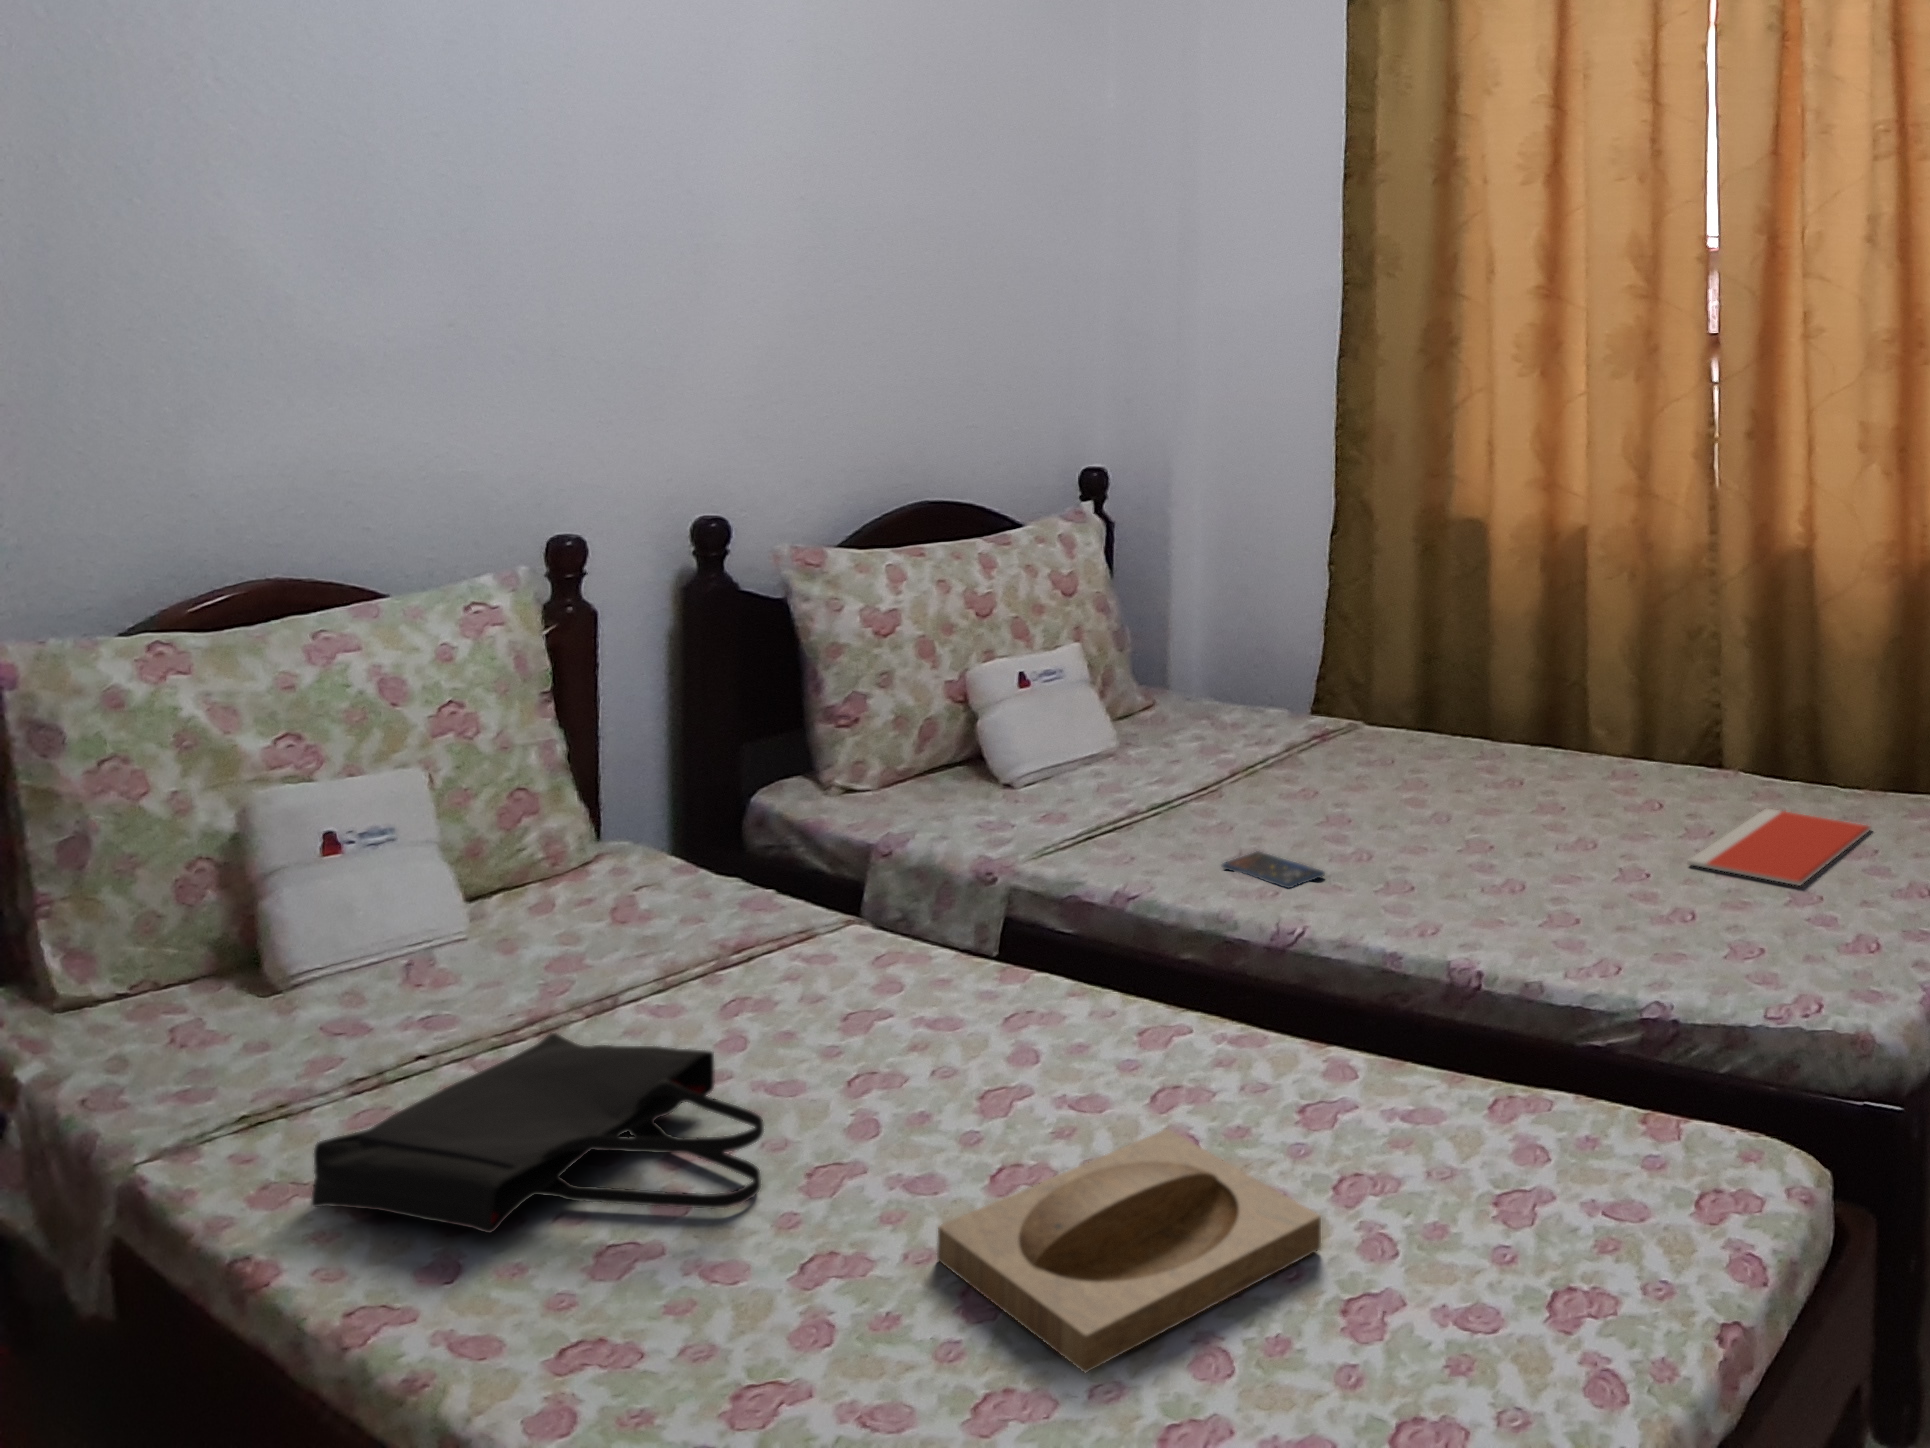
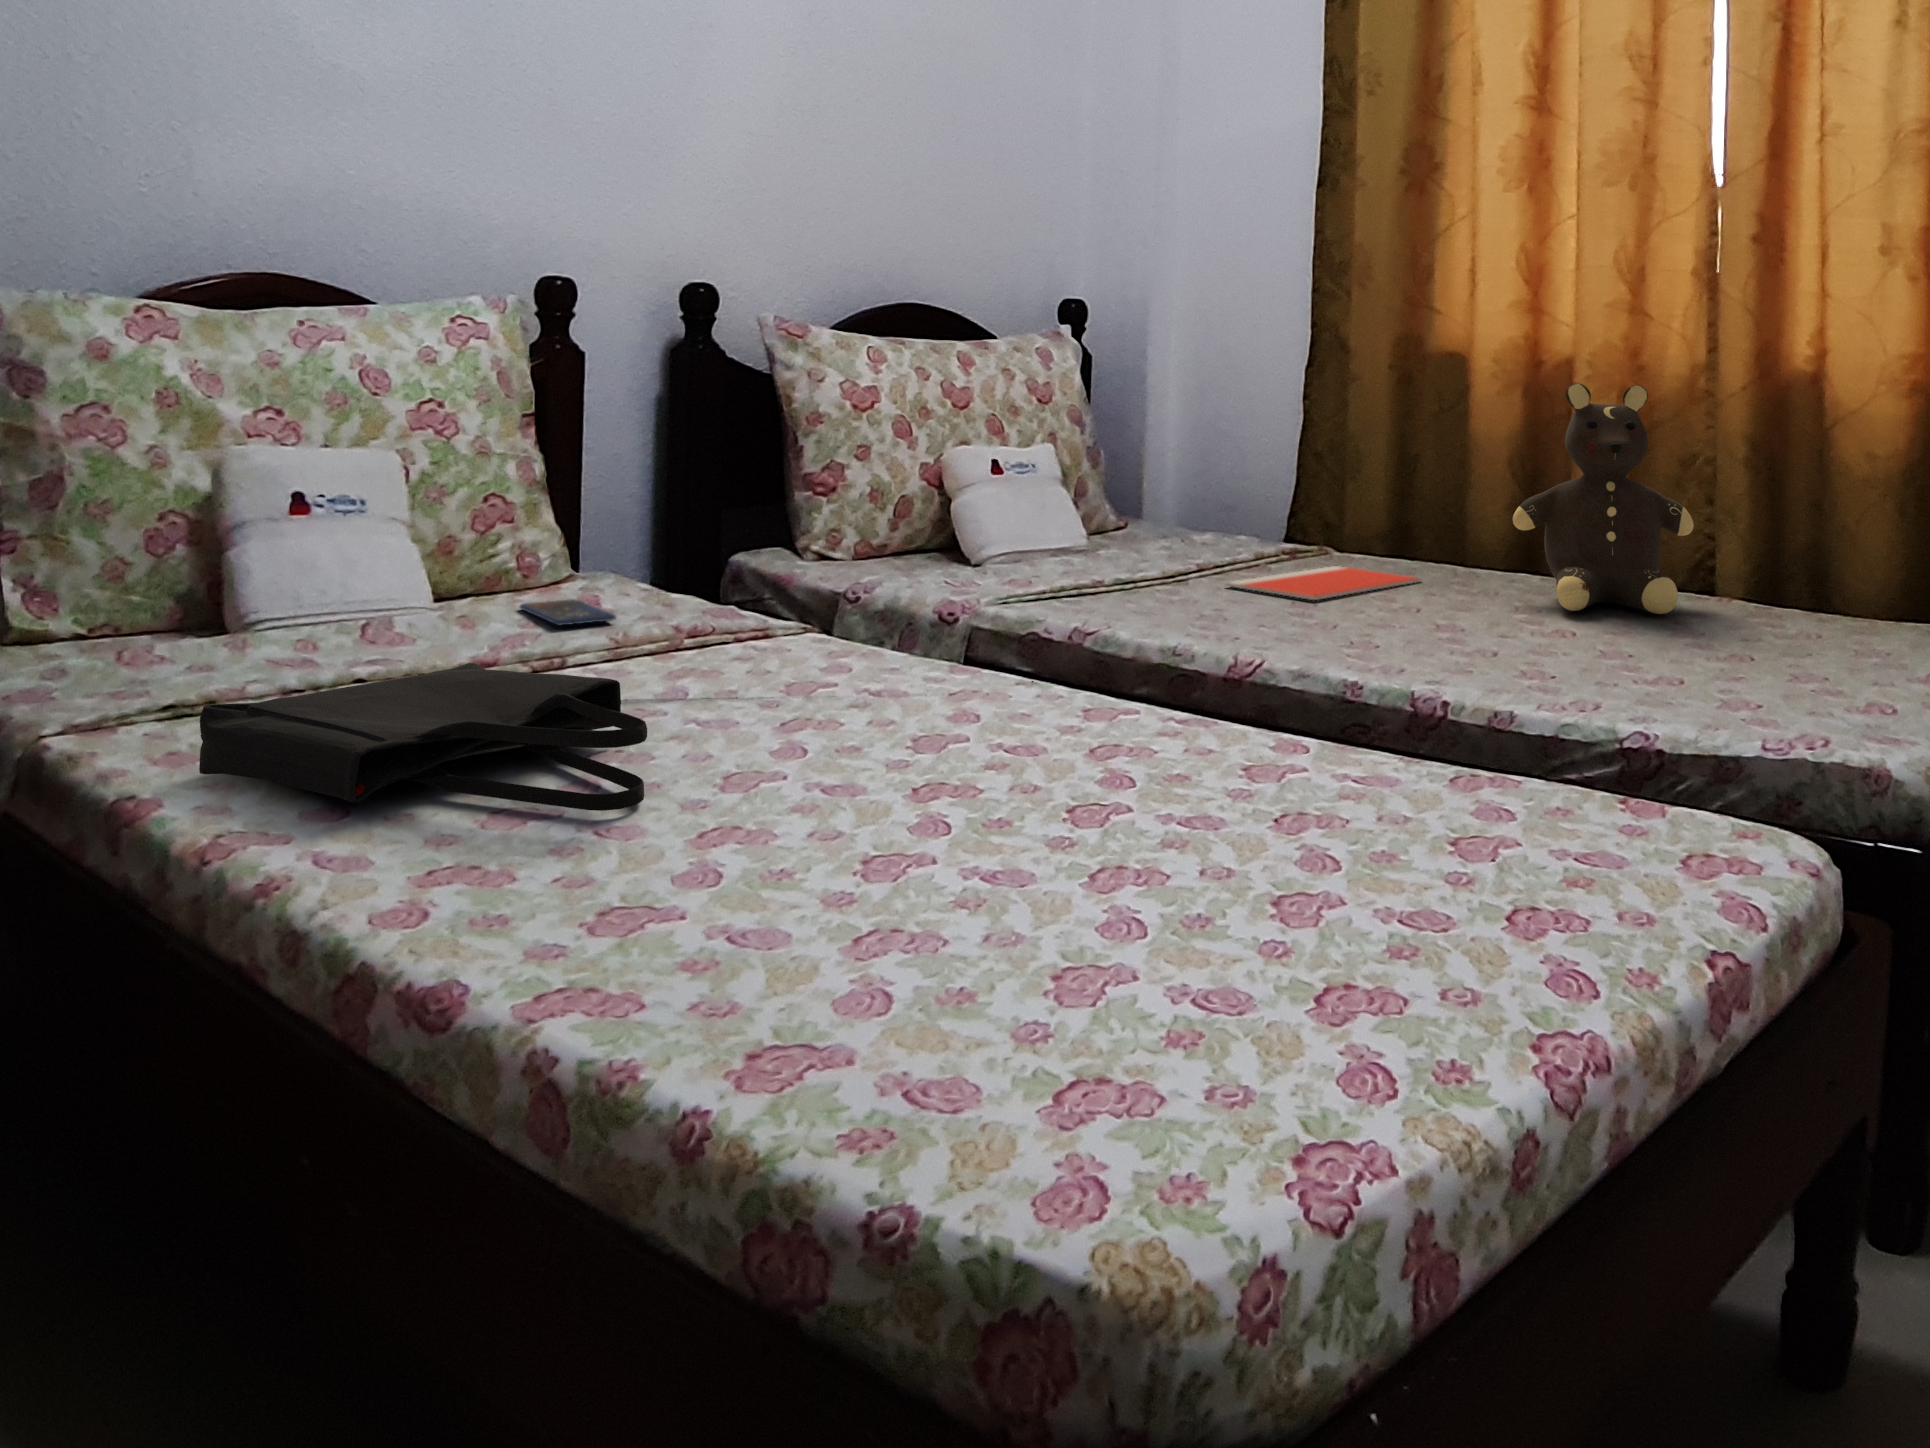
teddy bear: none [1530,579,1692,801] -> present [1513,383,1694,614]
notebook: present [1688,809,1872,886] -> present [1225,566,1422,600]
smartphone: present [1222,851,1324,888] -> present [520,599,616,626]
tray: present [937,1129,1321,1373] -> none [815,786,1266,982]

